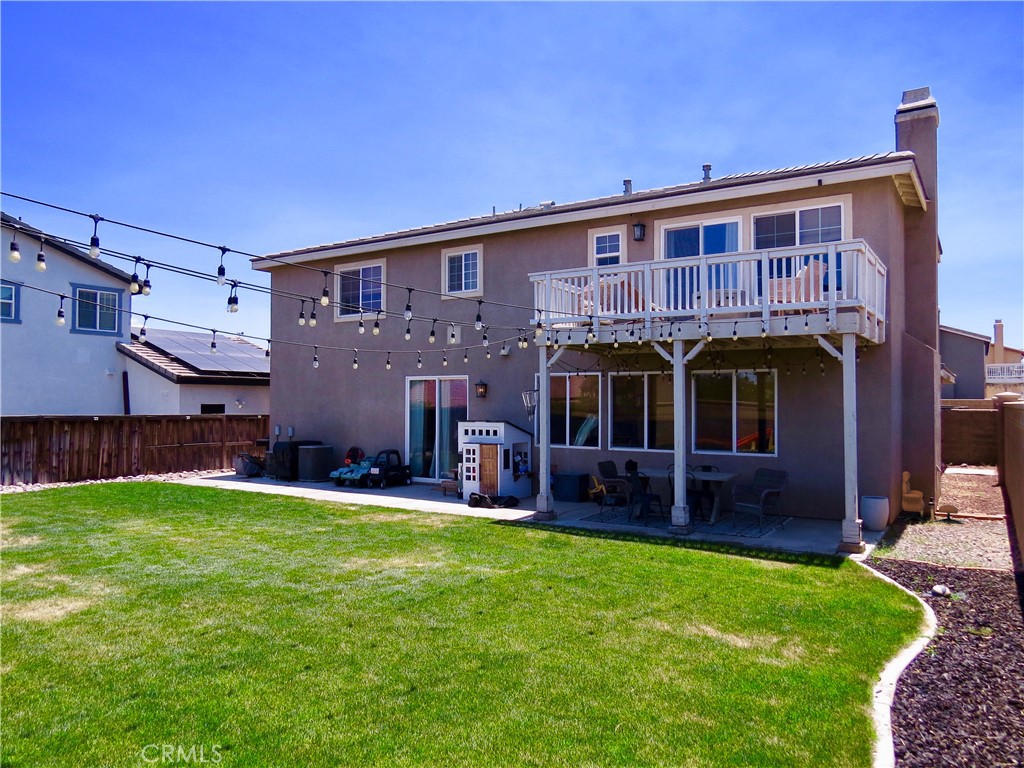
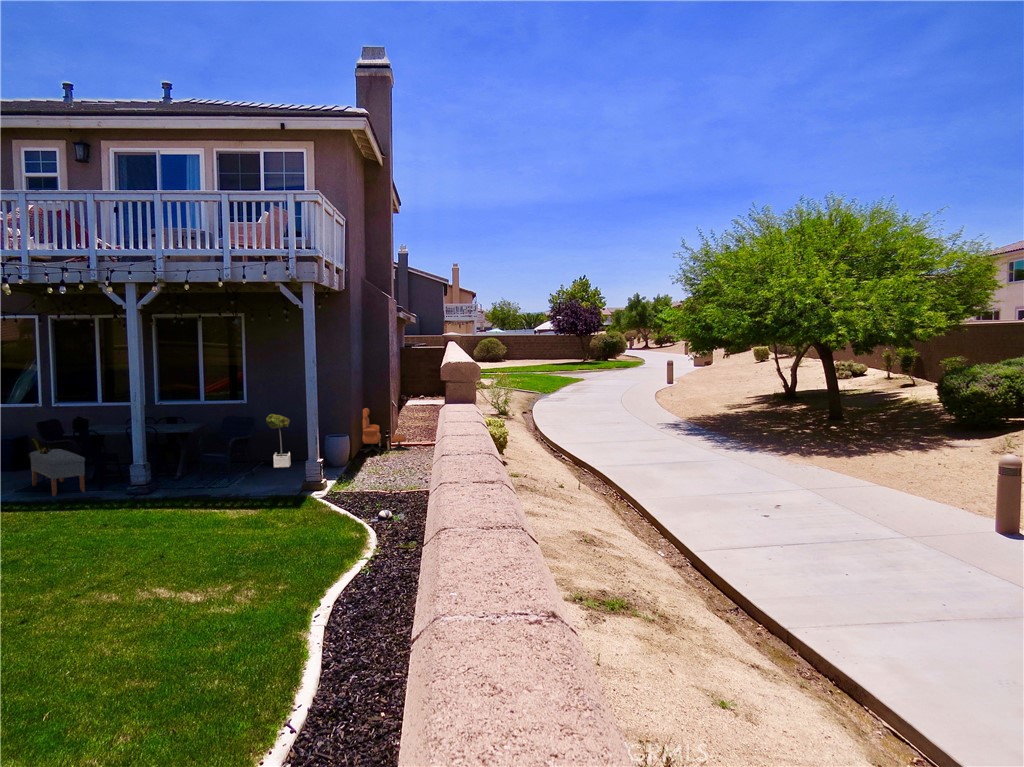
potted tree: none [796,469,821,526] -> present [266,414,291,467]
bench: none [593,485,635,525] -> present [30,449,85,496]

